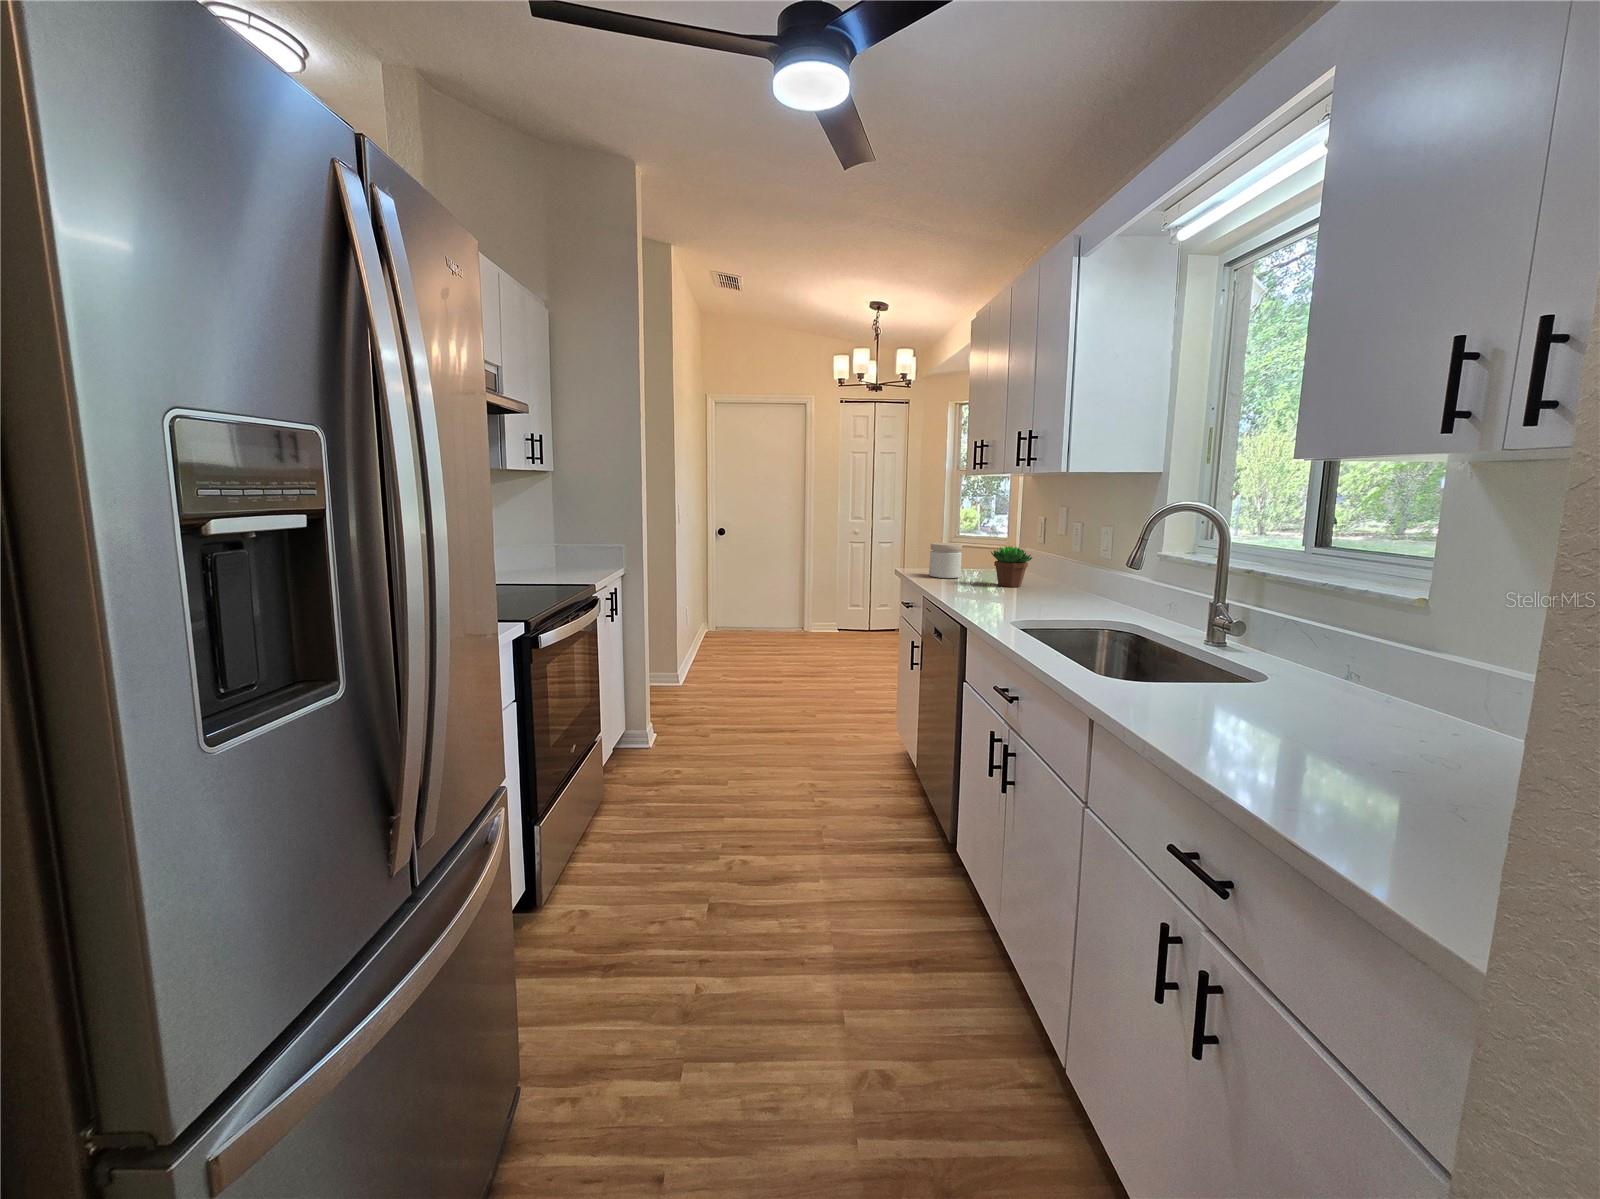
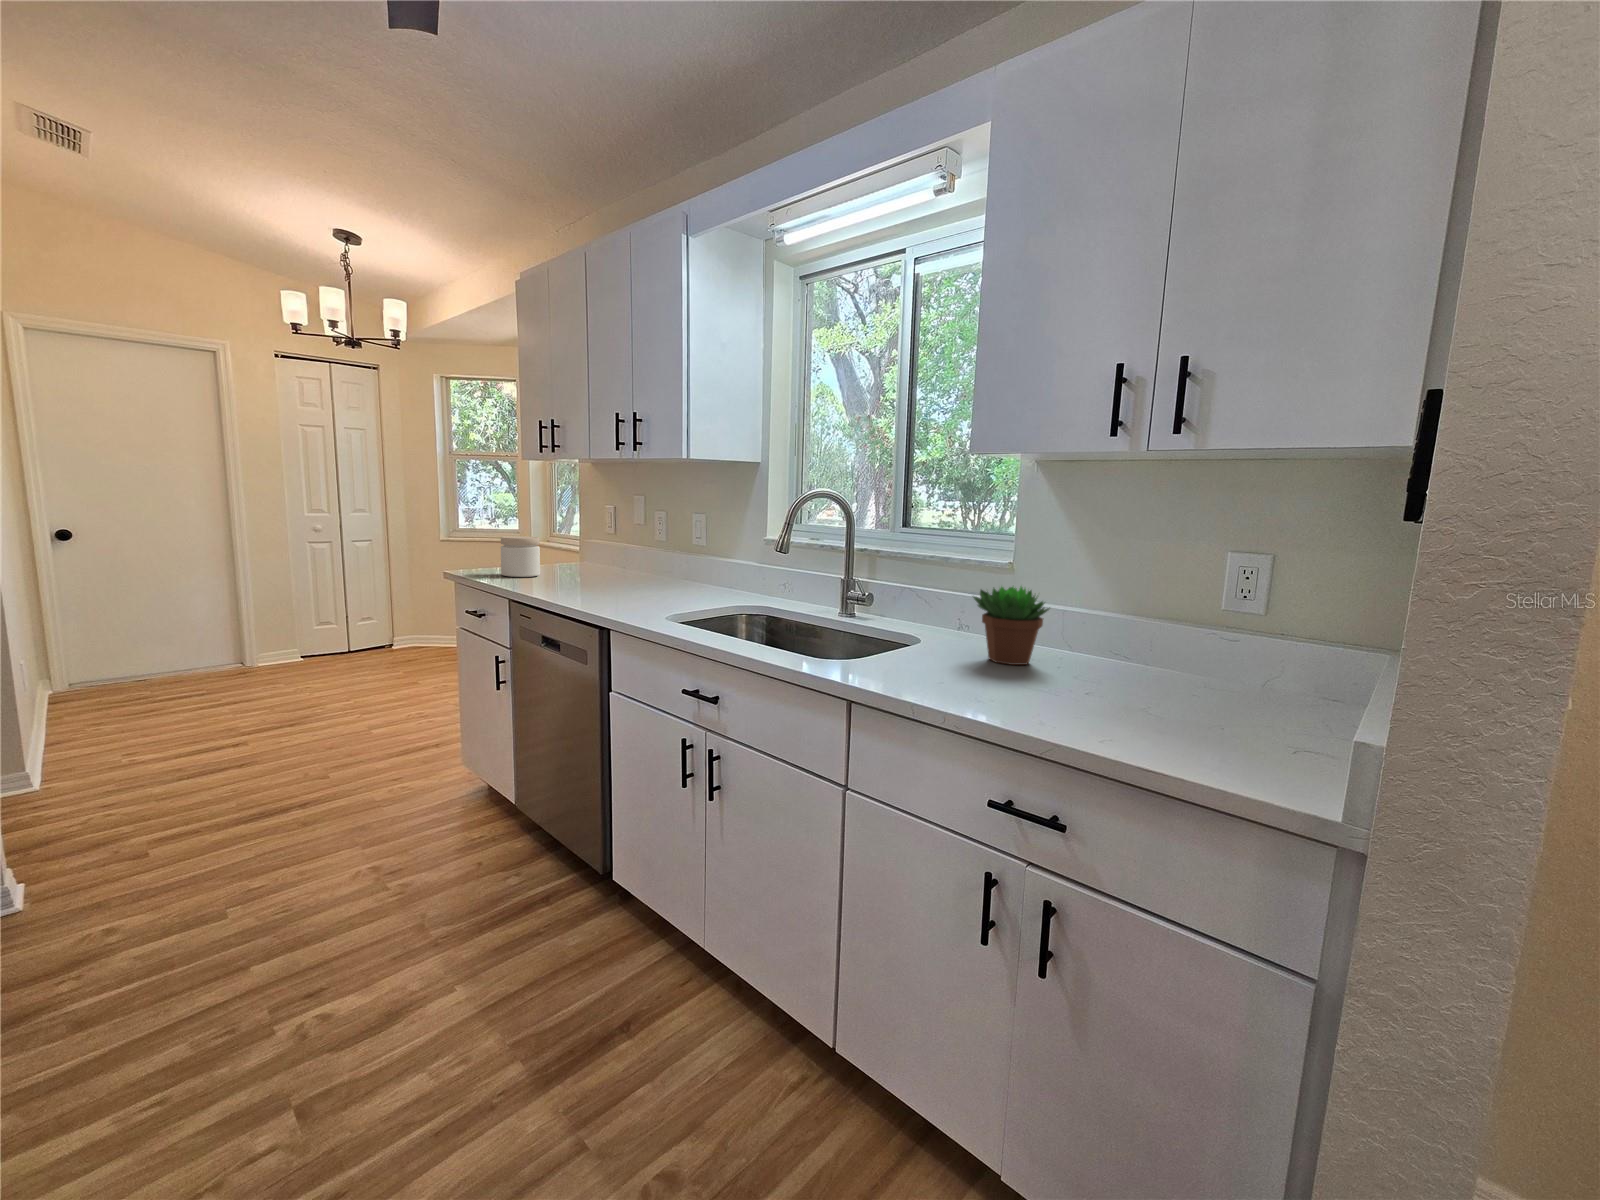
succulent plant: present [991,546,1032,587] -> present [973,587,1049,665]

